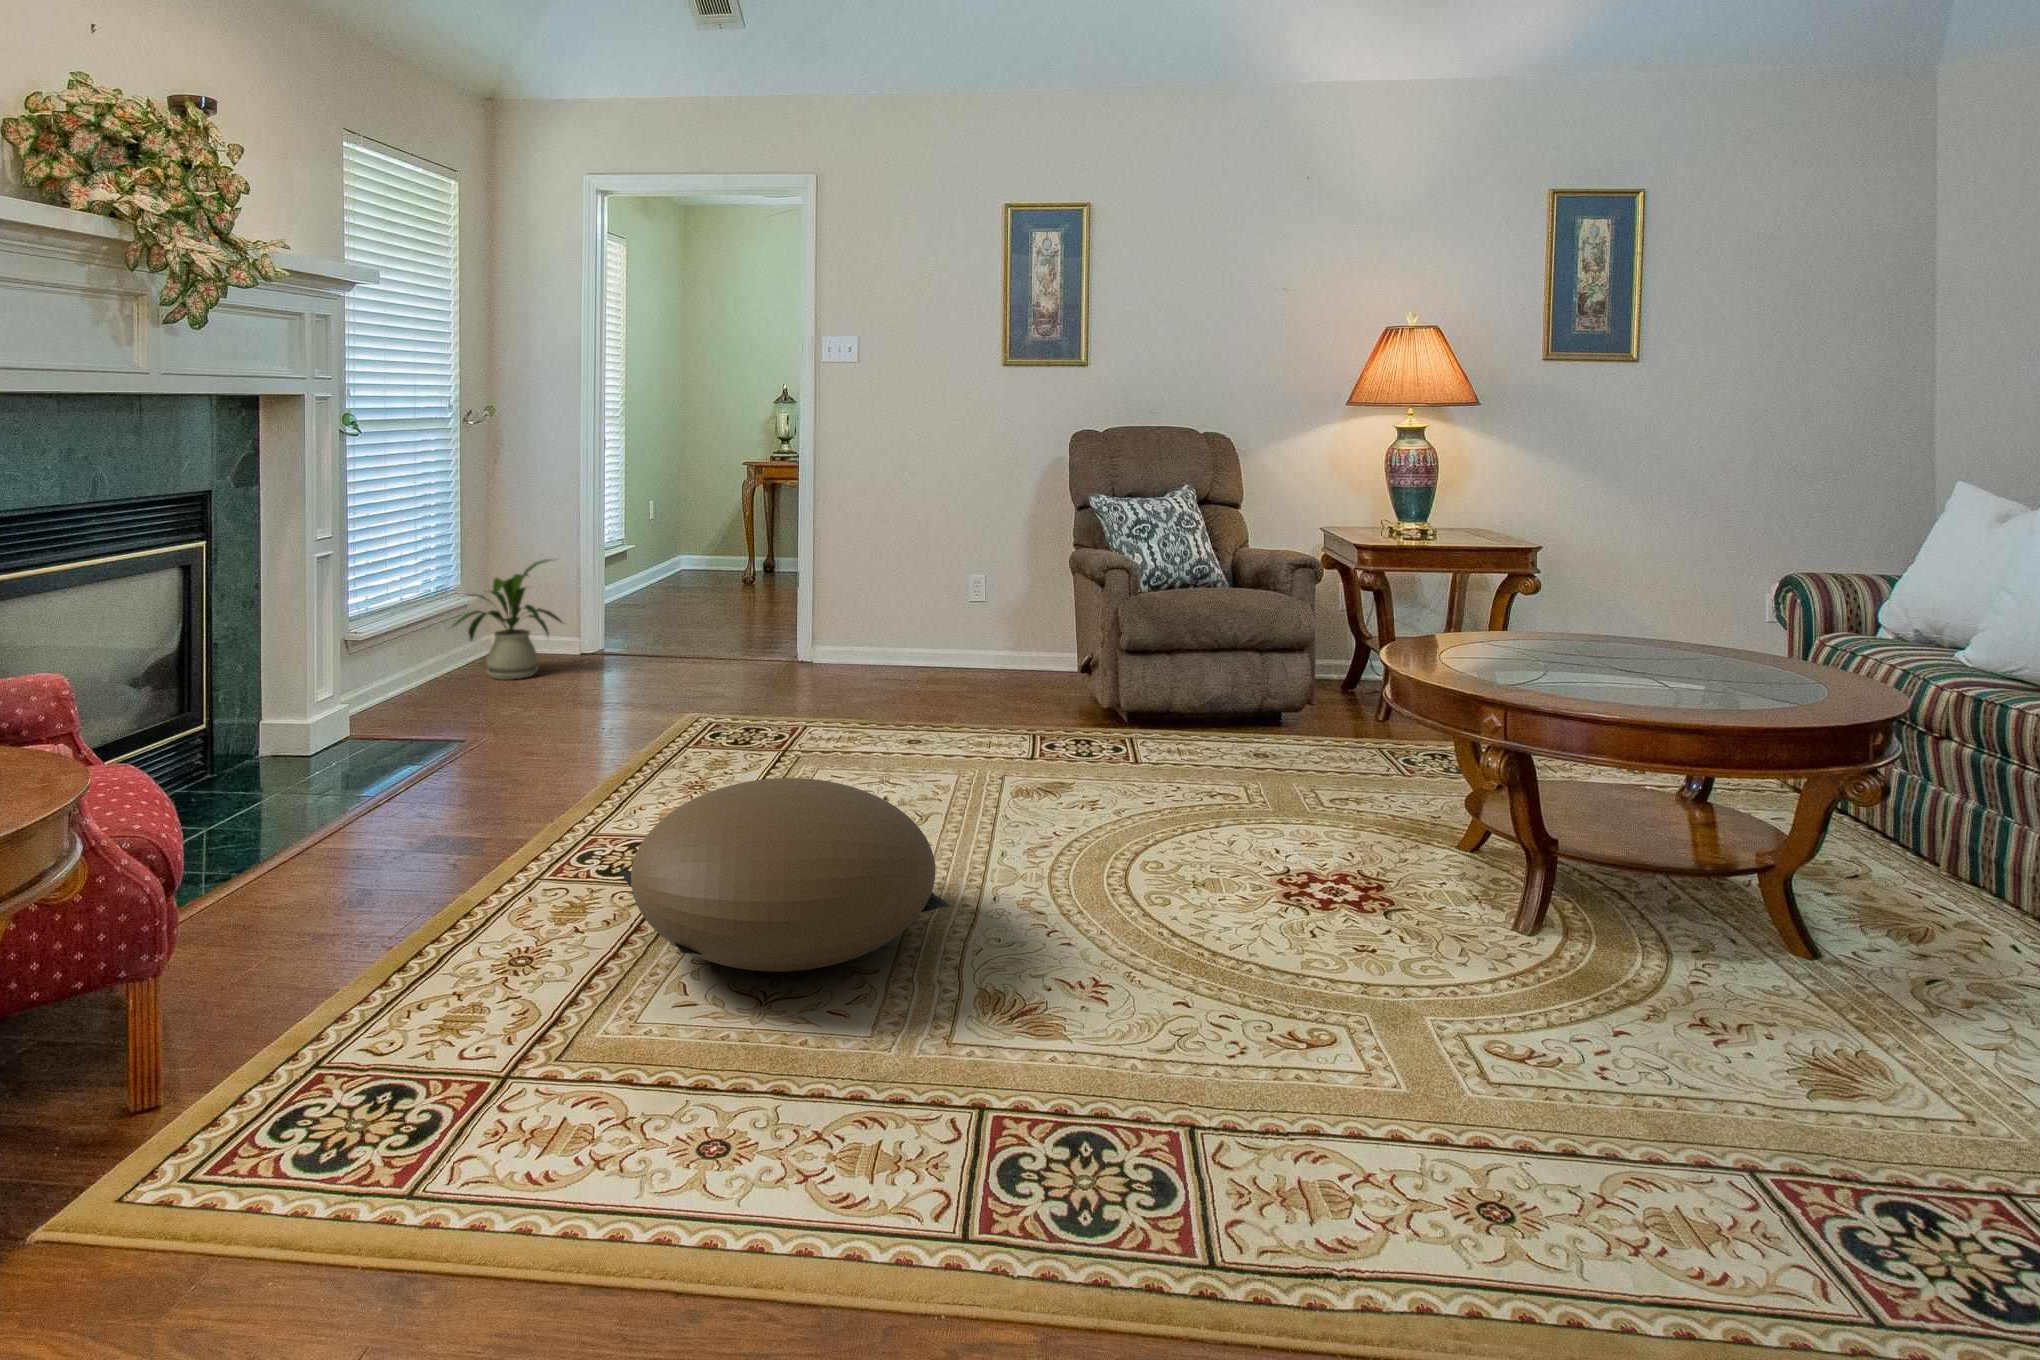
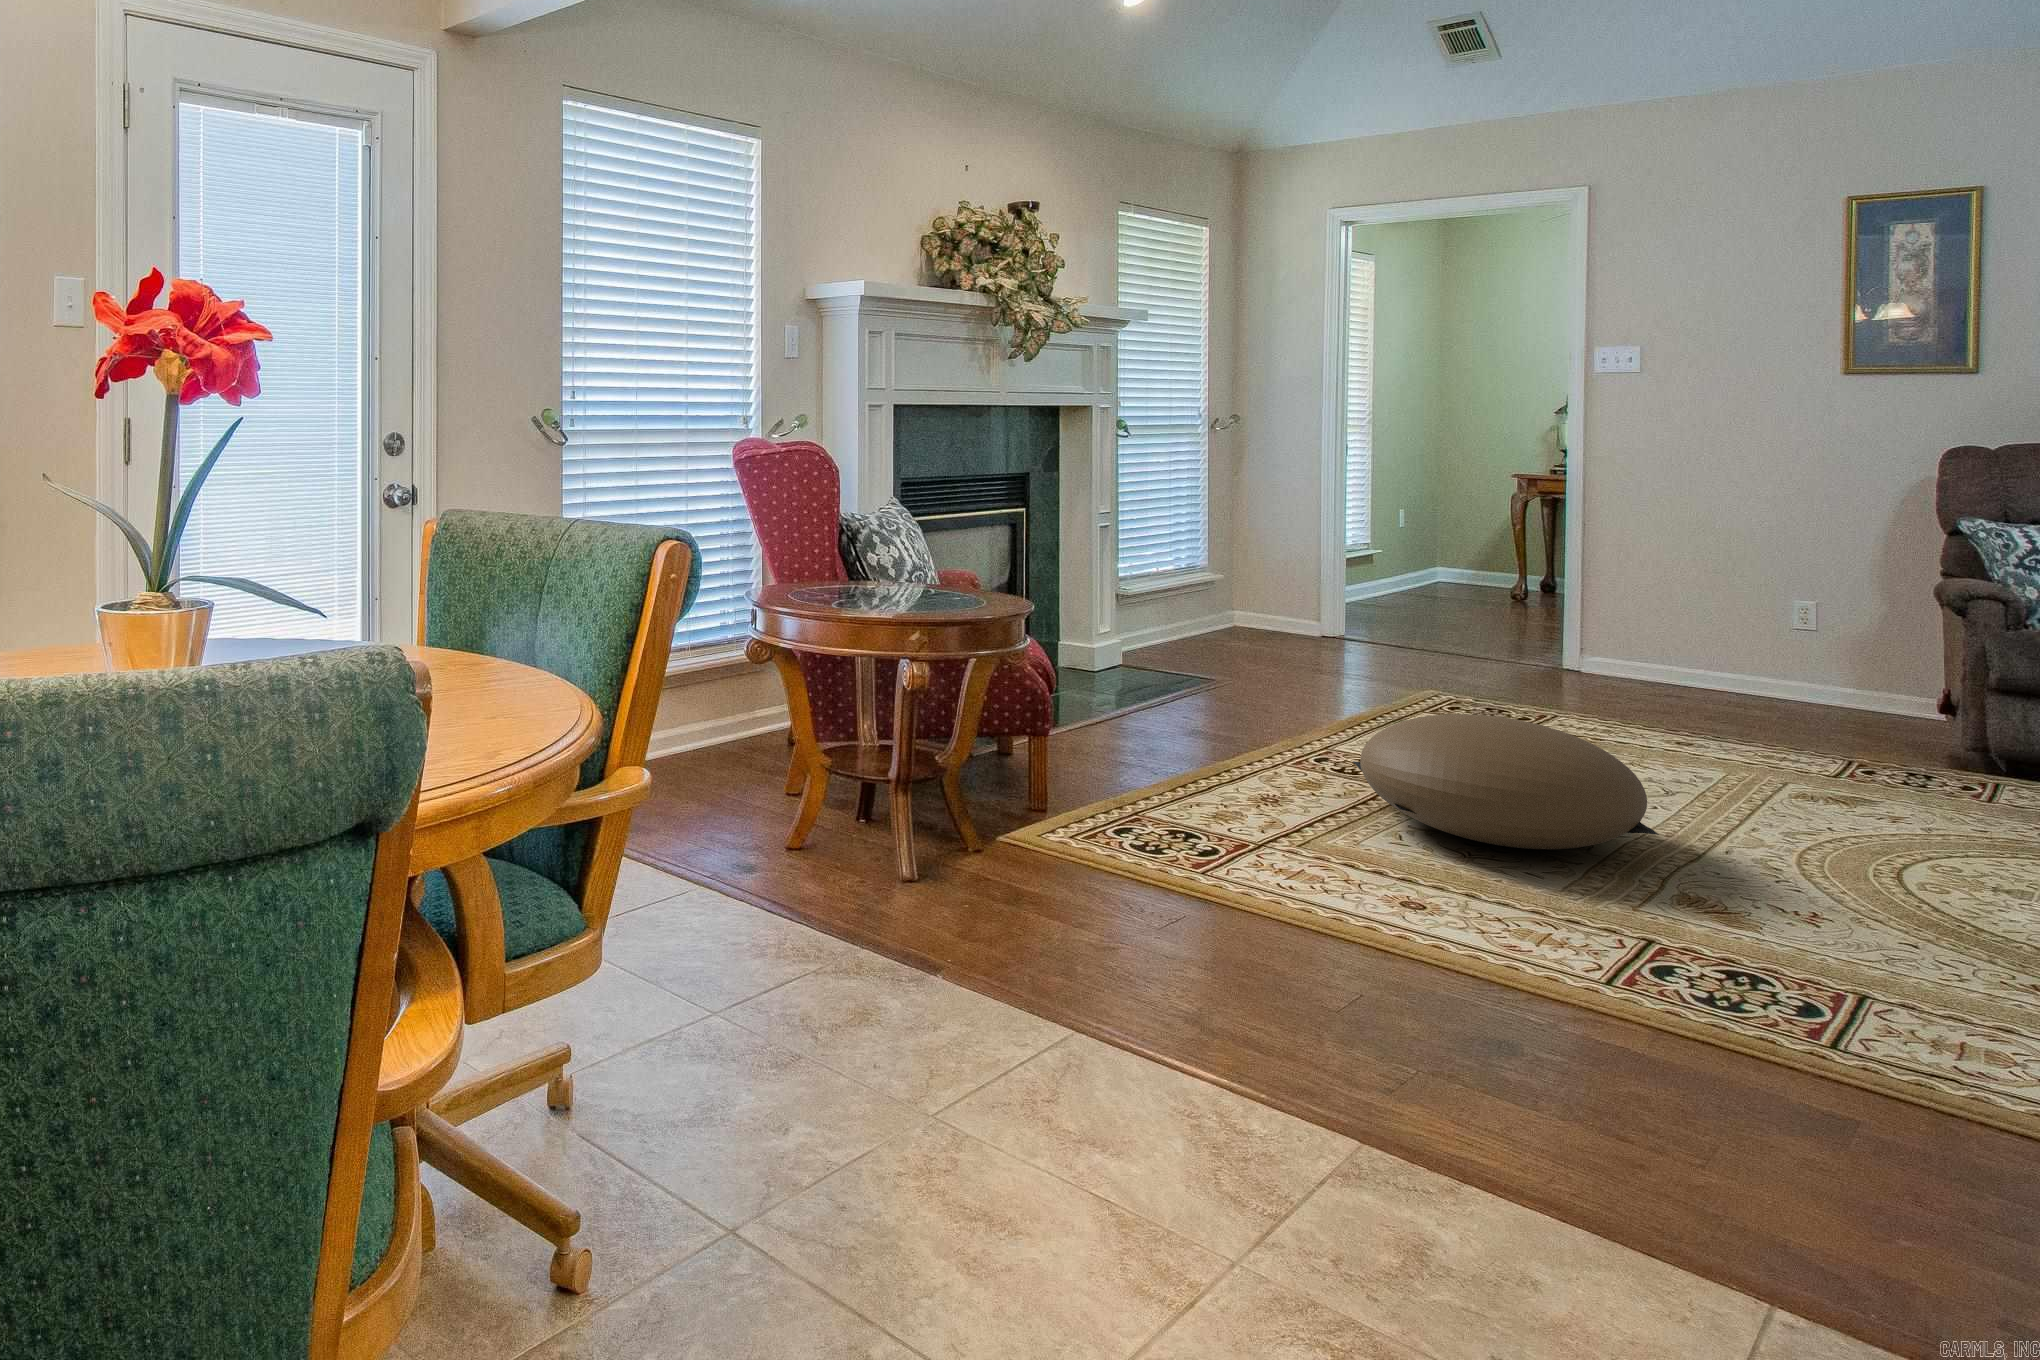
house plant: present [446,560,562,680] -> none [1194,545,1311,643]

